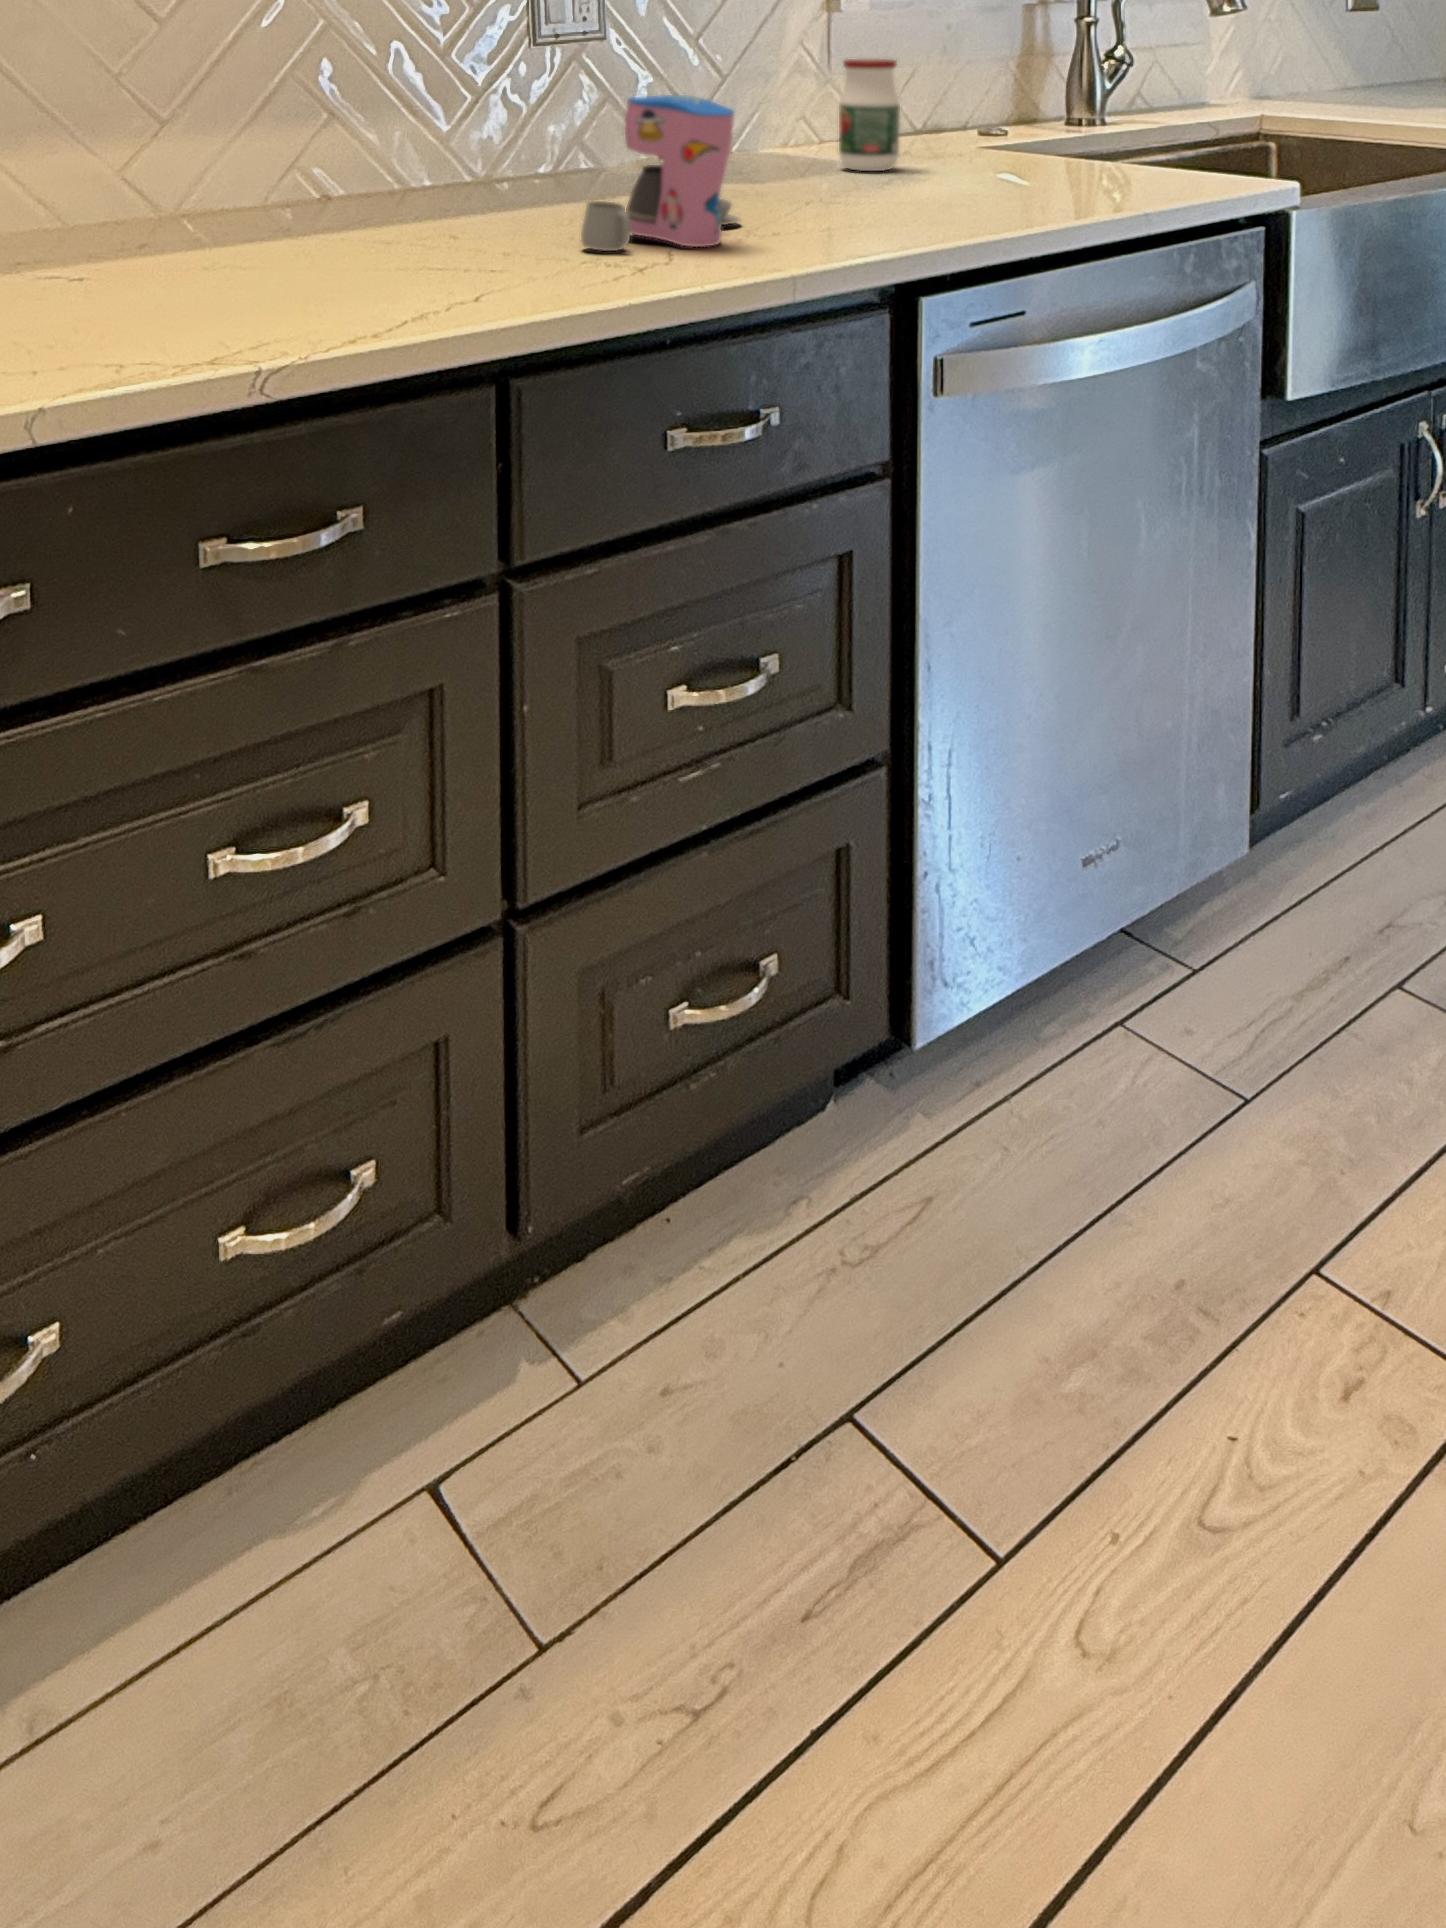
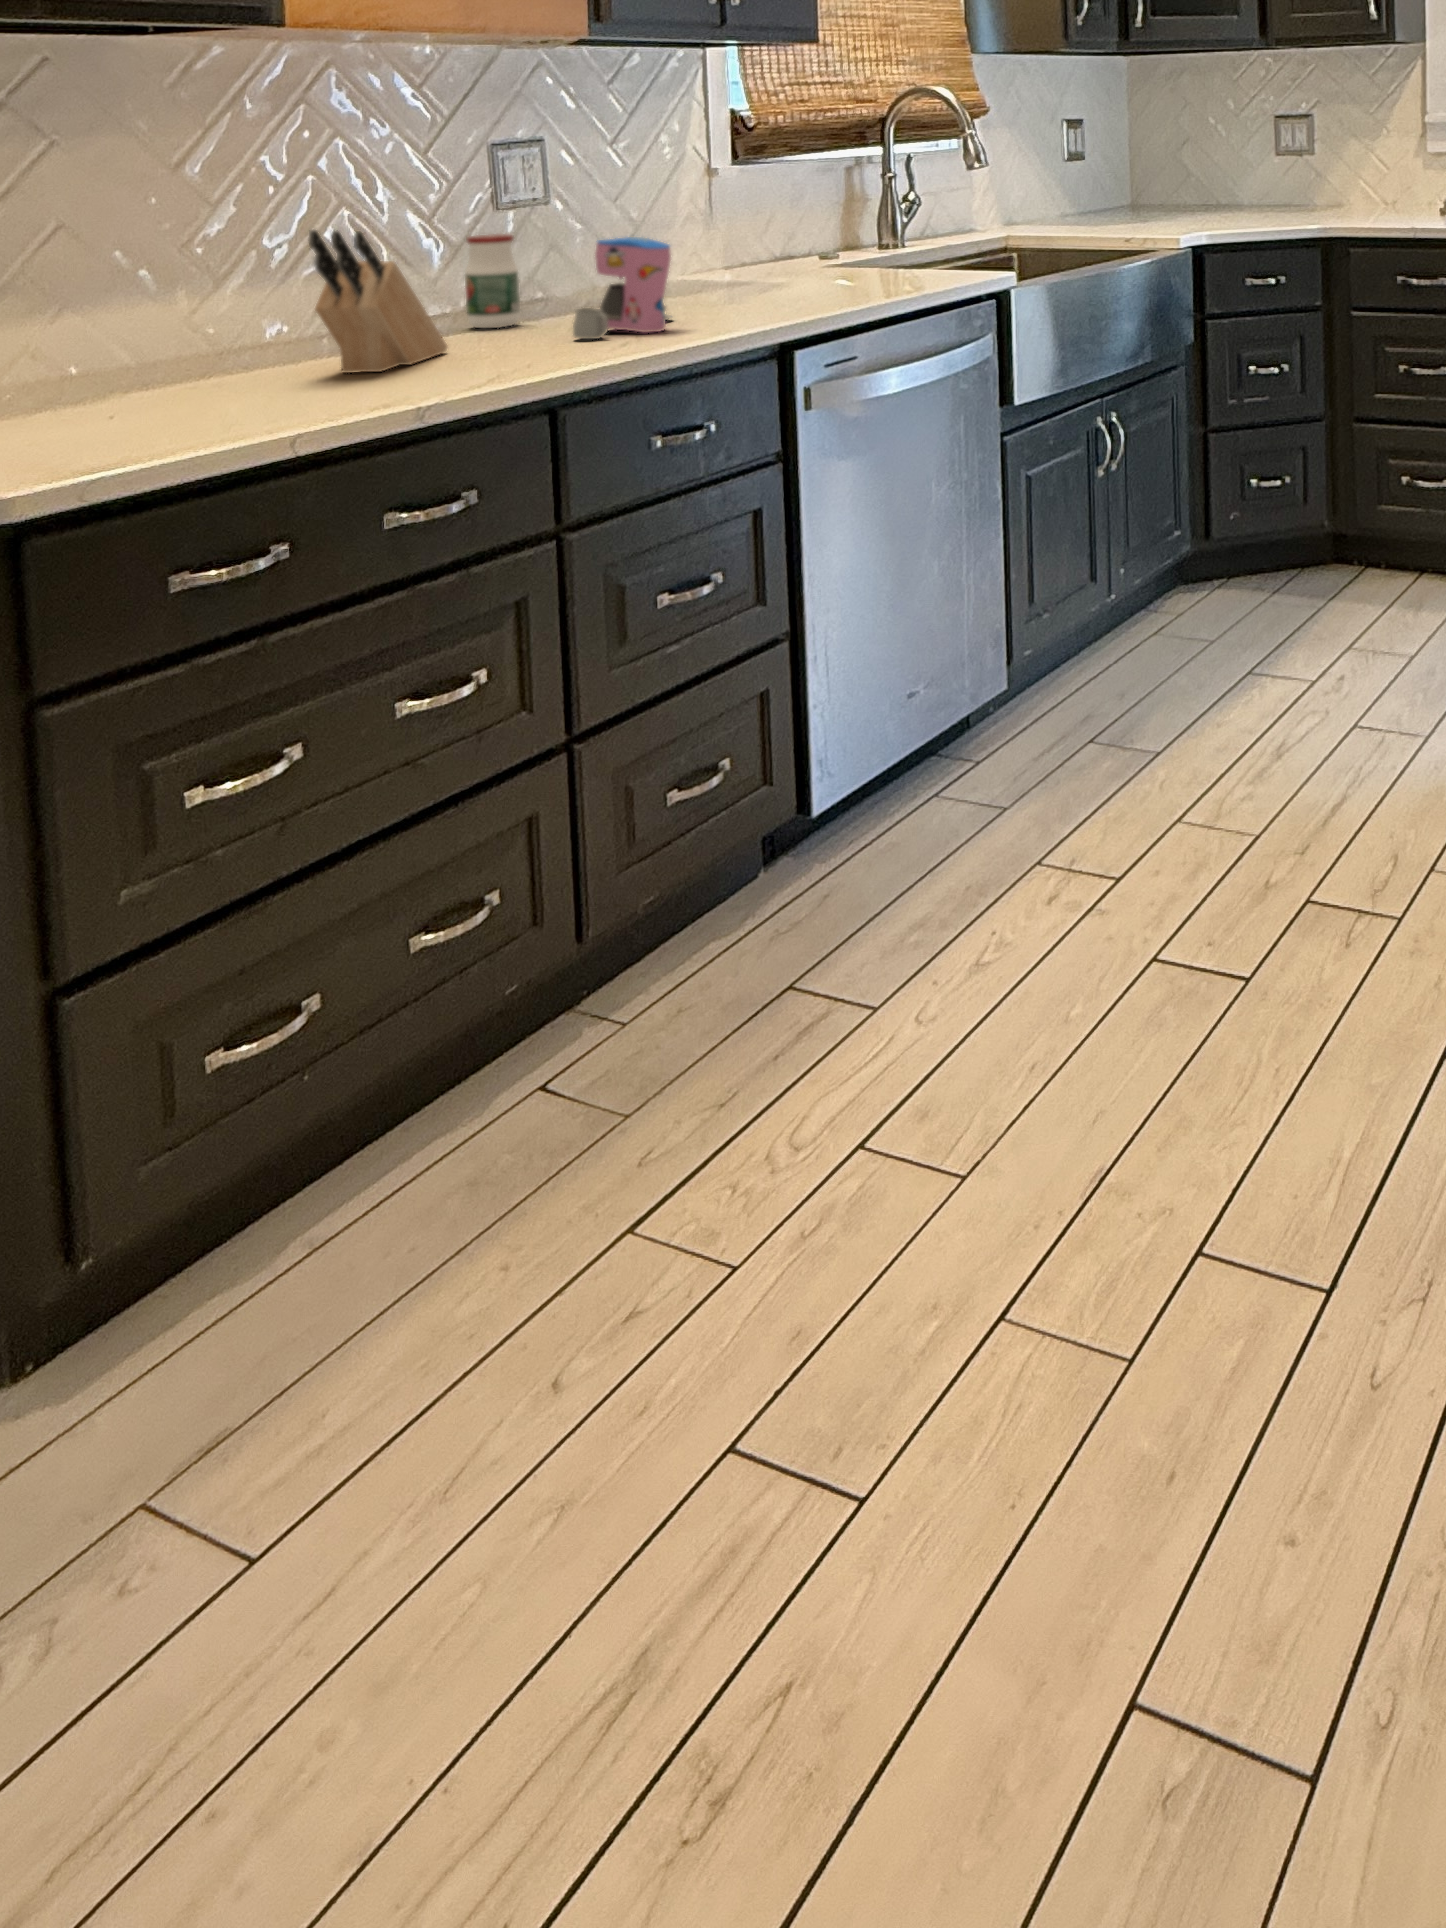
jar: present [839,59,900,171] -> present [465,234,520,328]
knife block: none [193,61,405,282] -> present [309,230,447,373]

